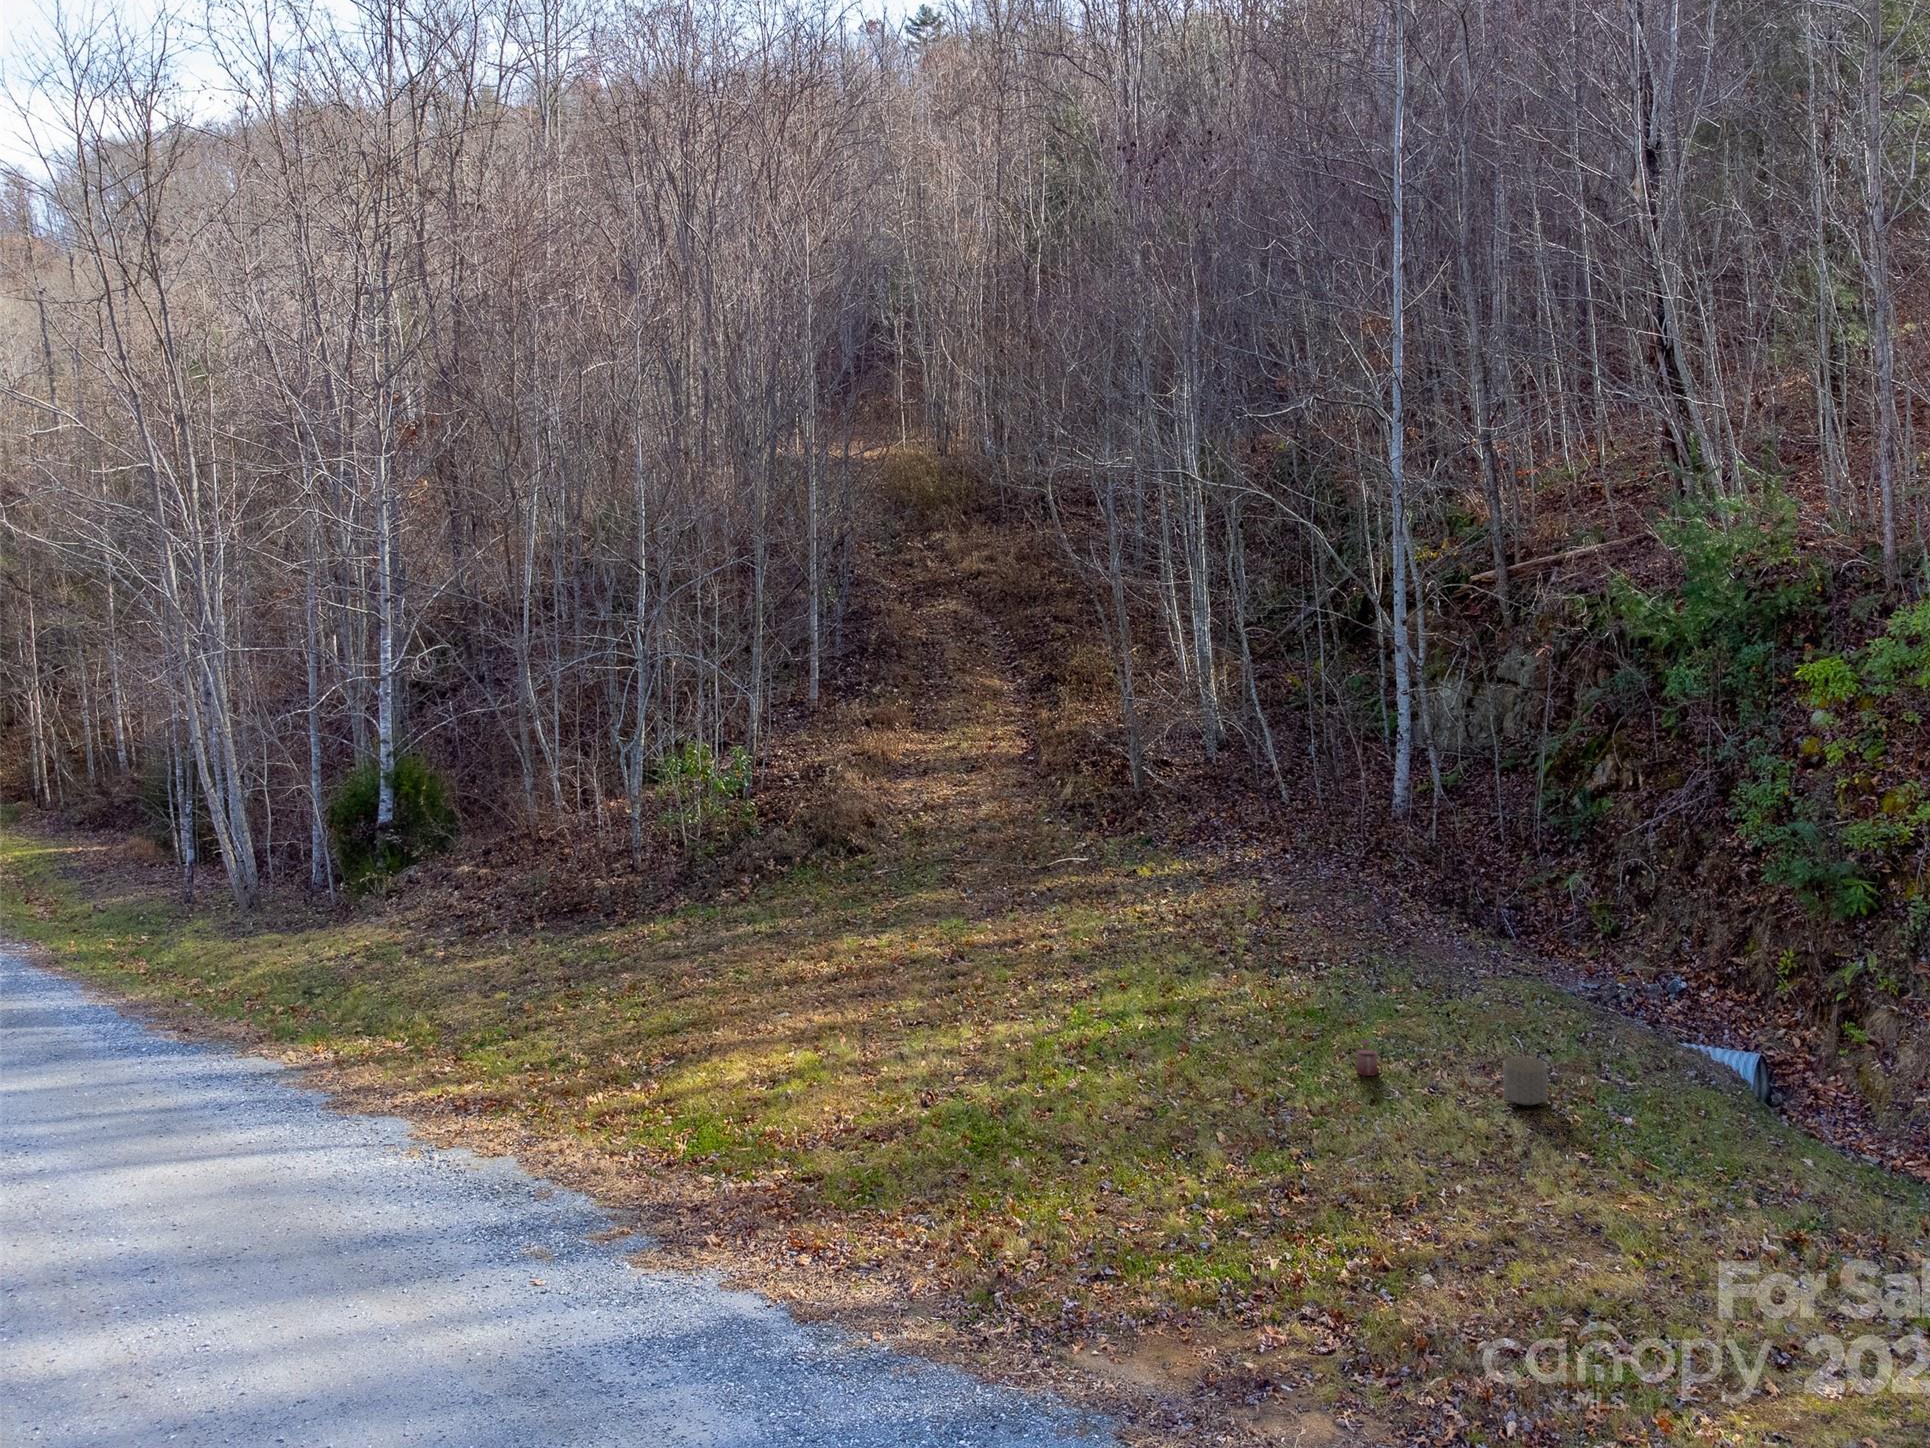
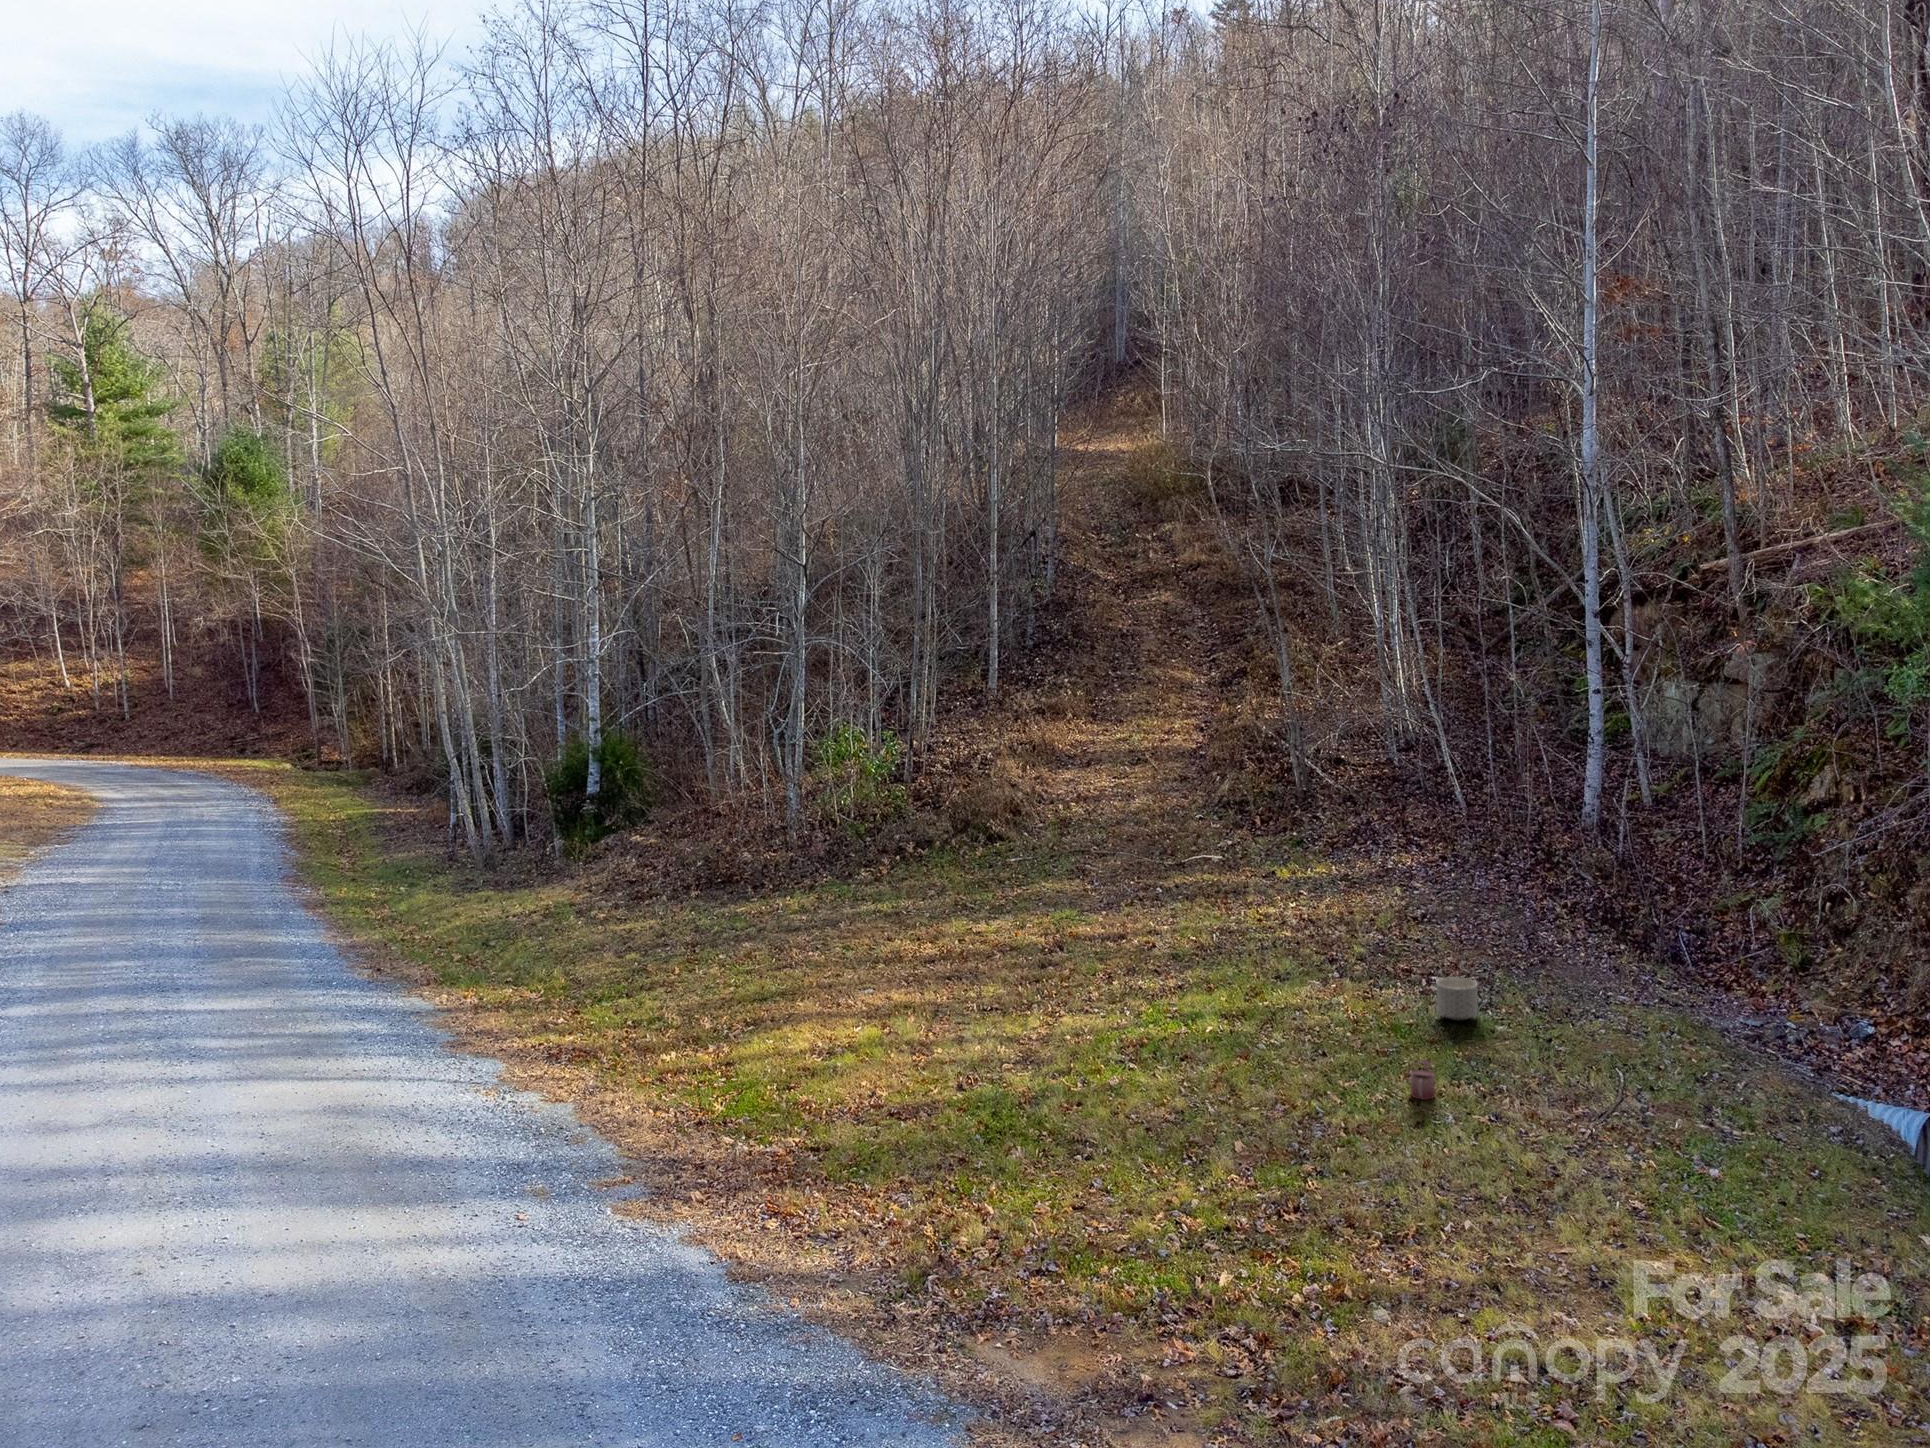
planter: present [1503,1056,1548,1106] -> present [1437,977,1477,1021]

